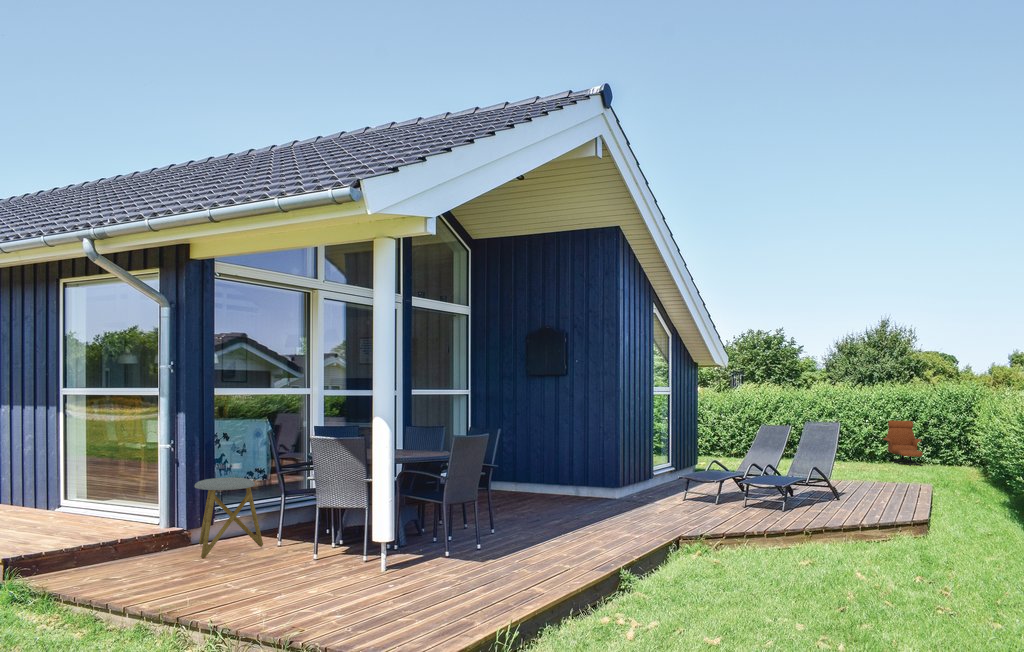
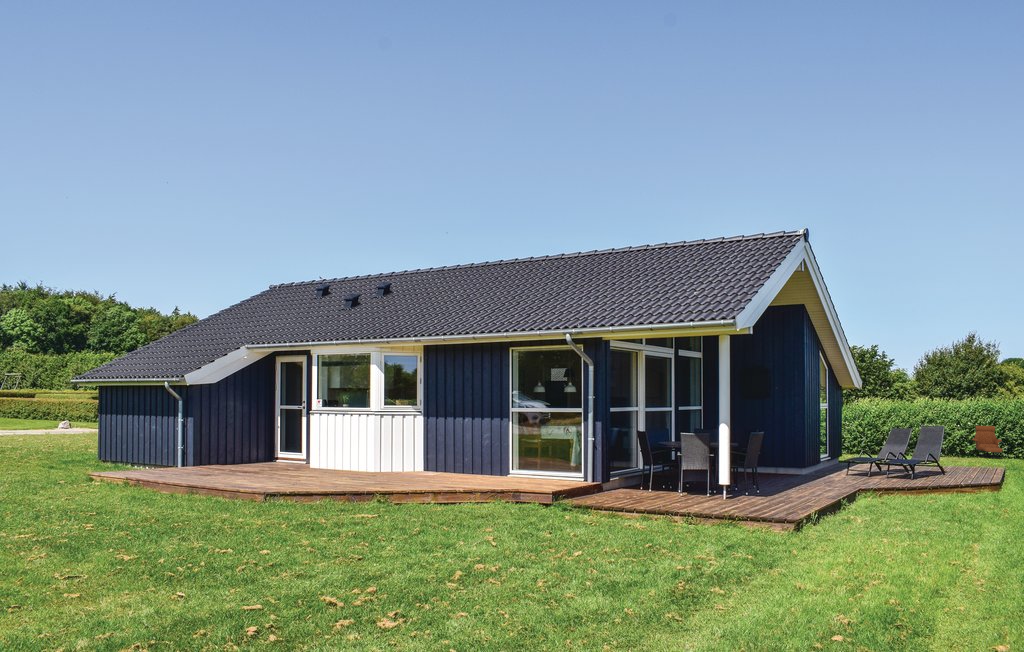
stool: present [194,478,263,558] -> none [616,456,650,493]

